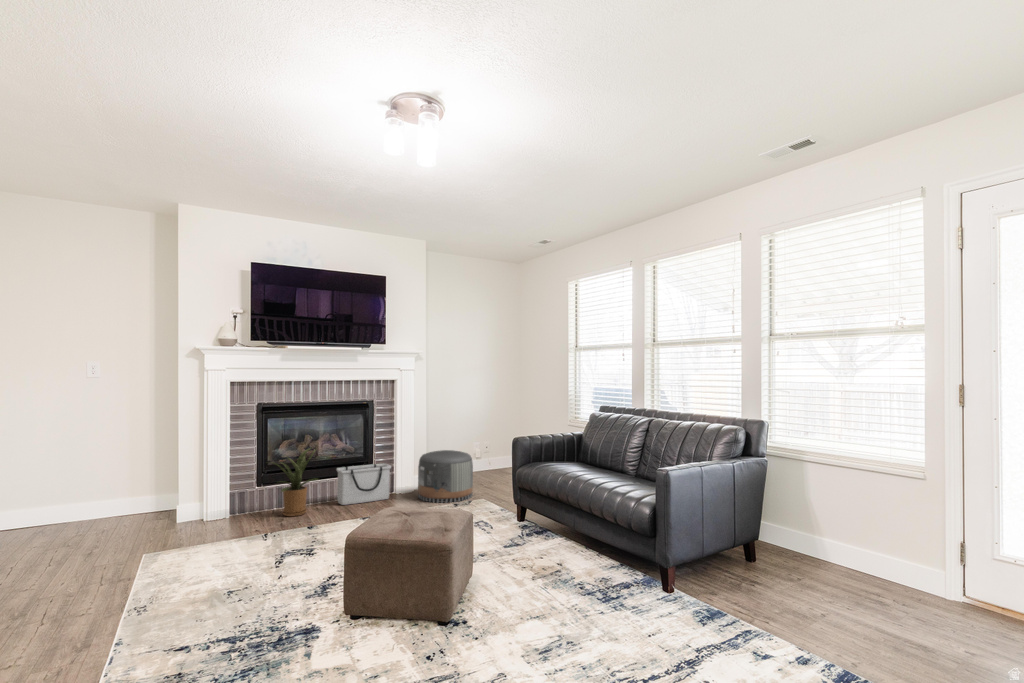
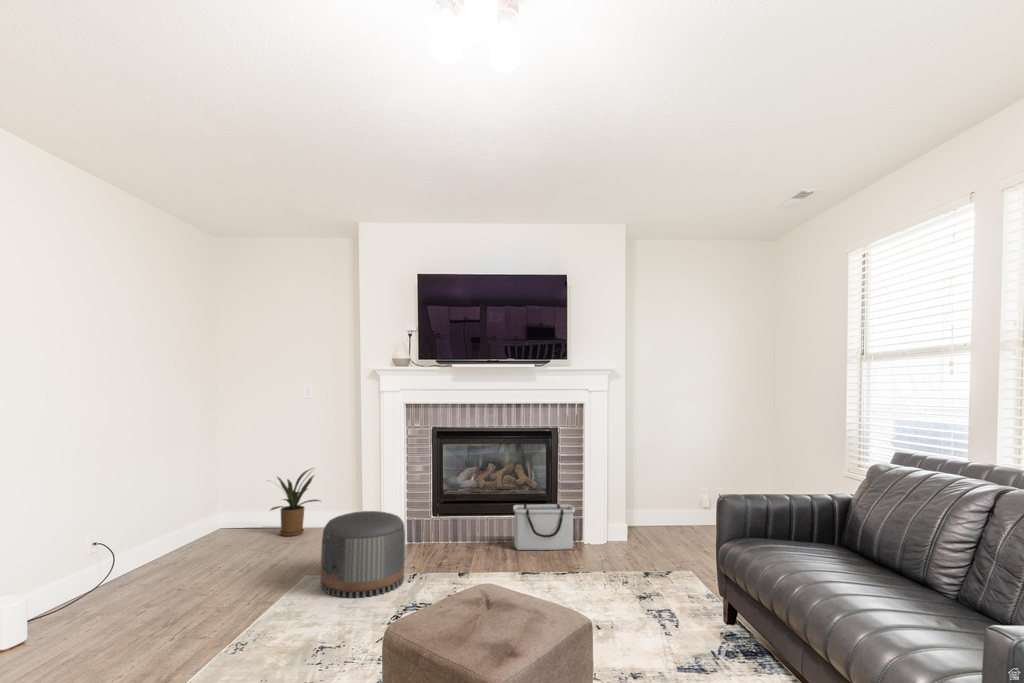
house plant: present [274,448,318,516] -> present [271,469,320,536]
pouf: present [418,450,473,503] -> present [321,511,405,598]

